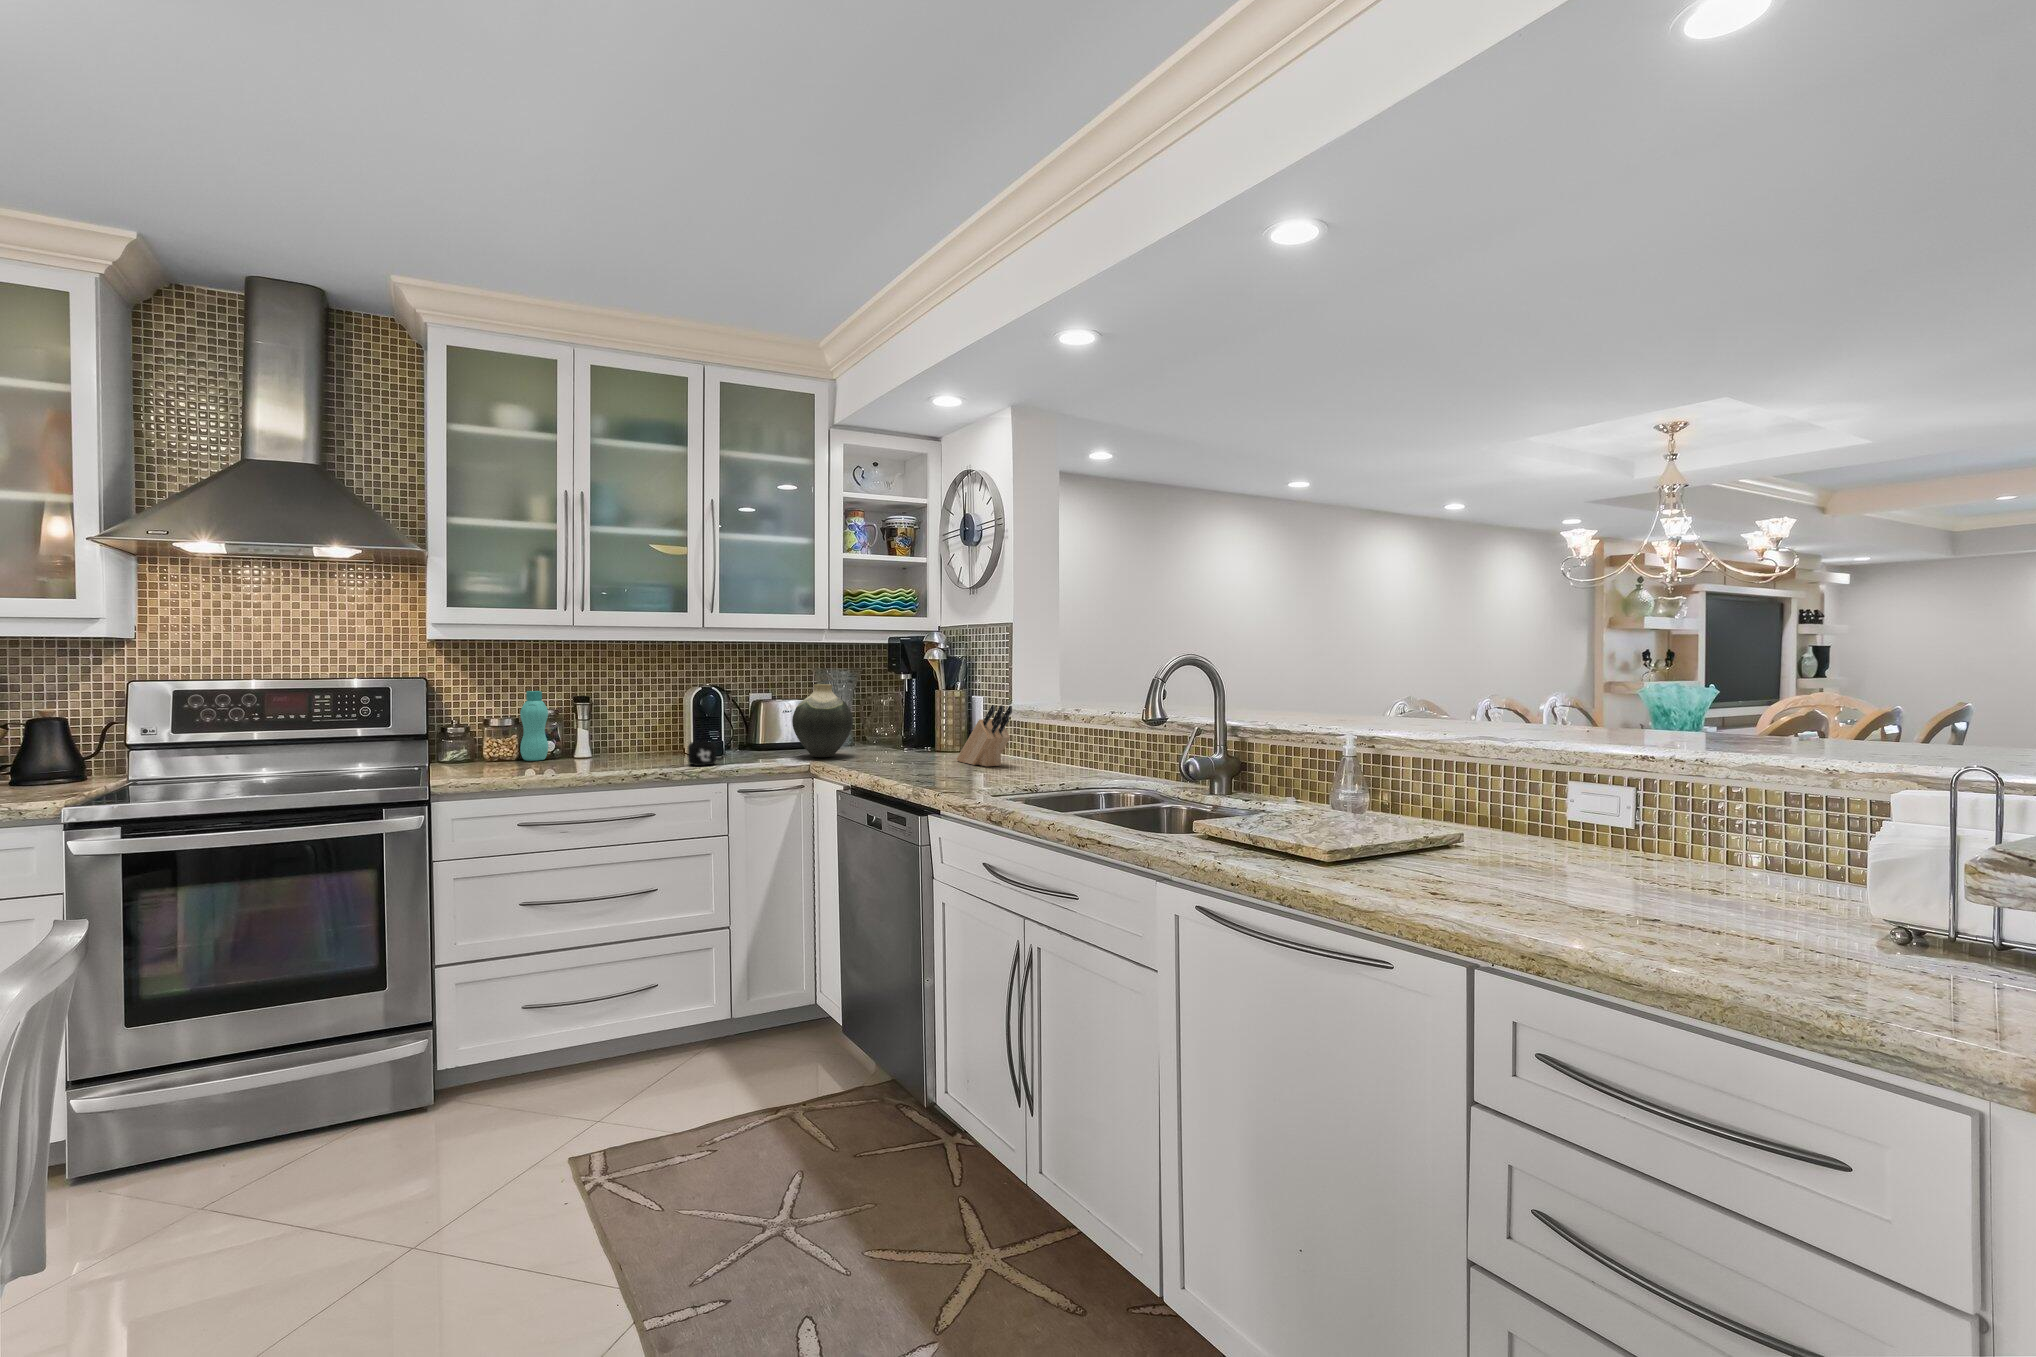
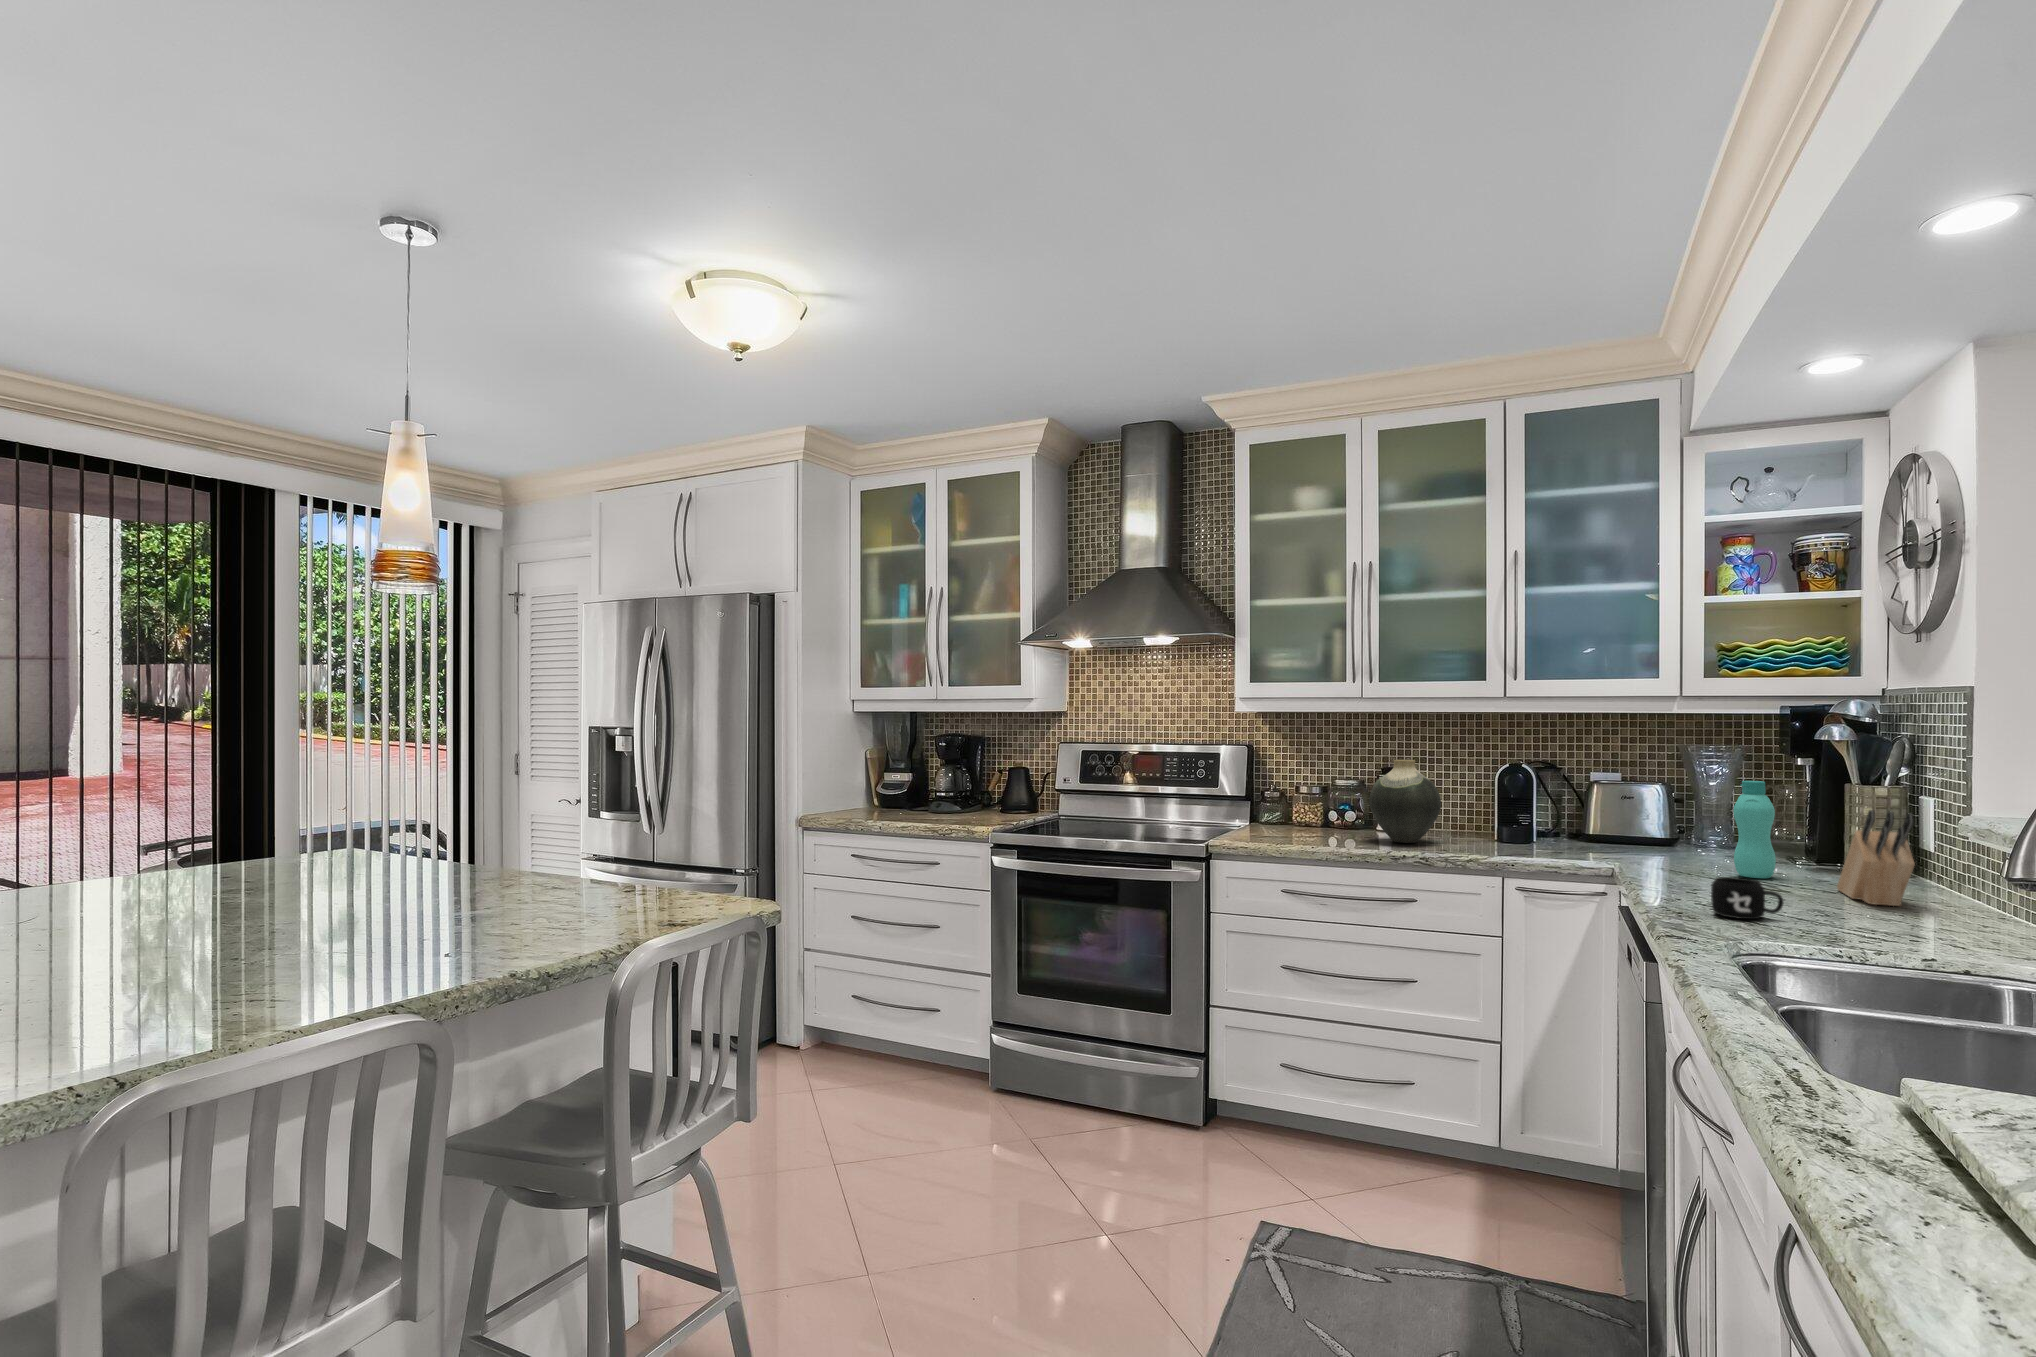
vase: present [792,684,853,757] -> present [1369,760,1441,843]
bottle: present [520,691,548,761] -> present [1734,781,1776,878]
mug: present [687,741,726,766] -> present [1711,877,1783,919]

